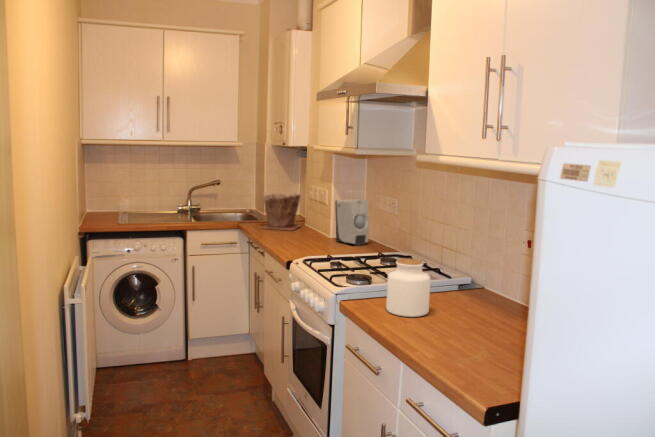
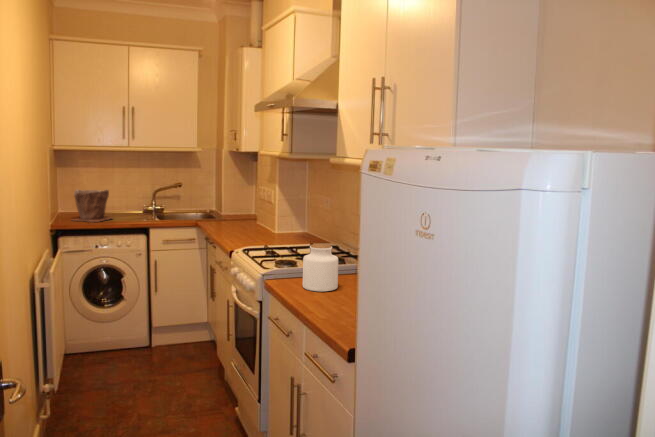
plant pot: present [263,194,300,230] -> present [73,190,113,222]
soap dispenser: present [335,199,369,246] -> none [278,199,307,239]

